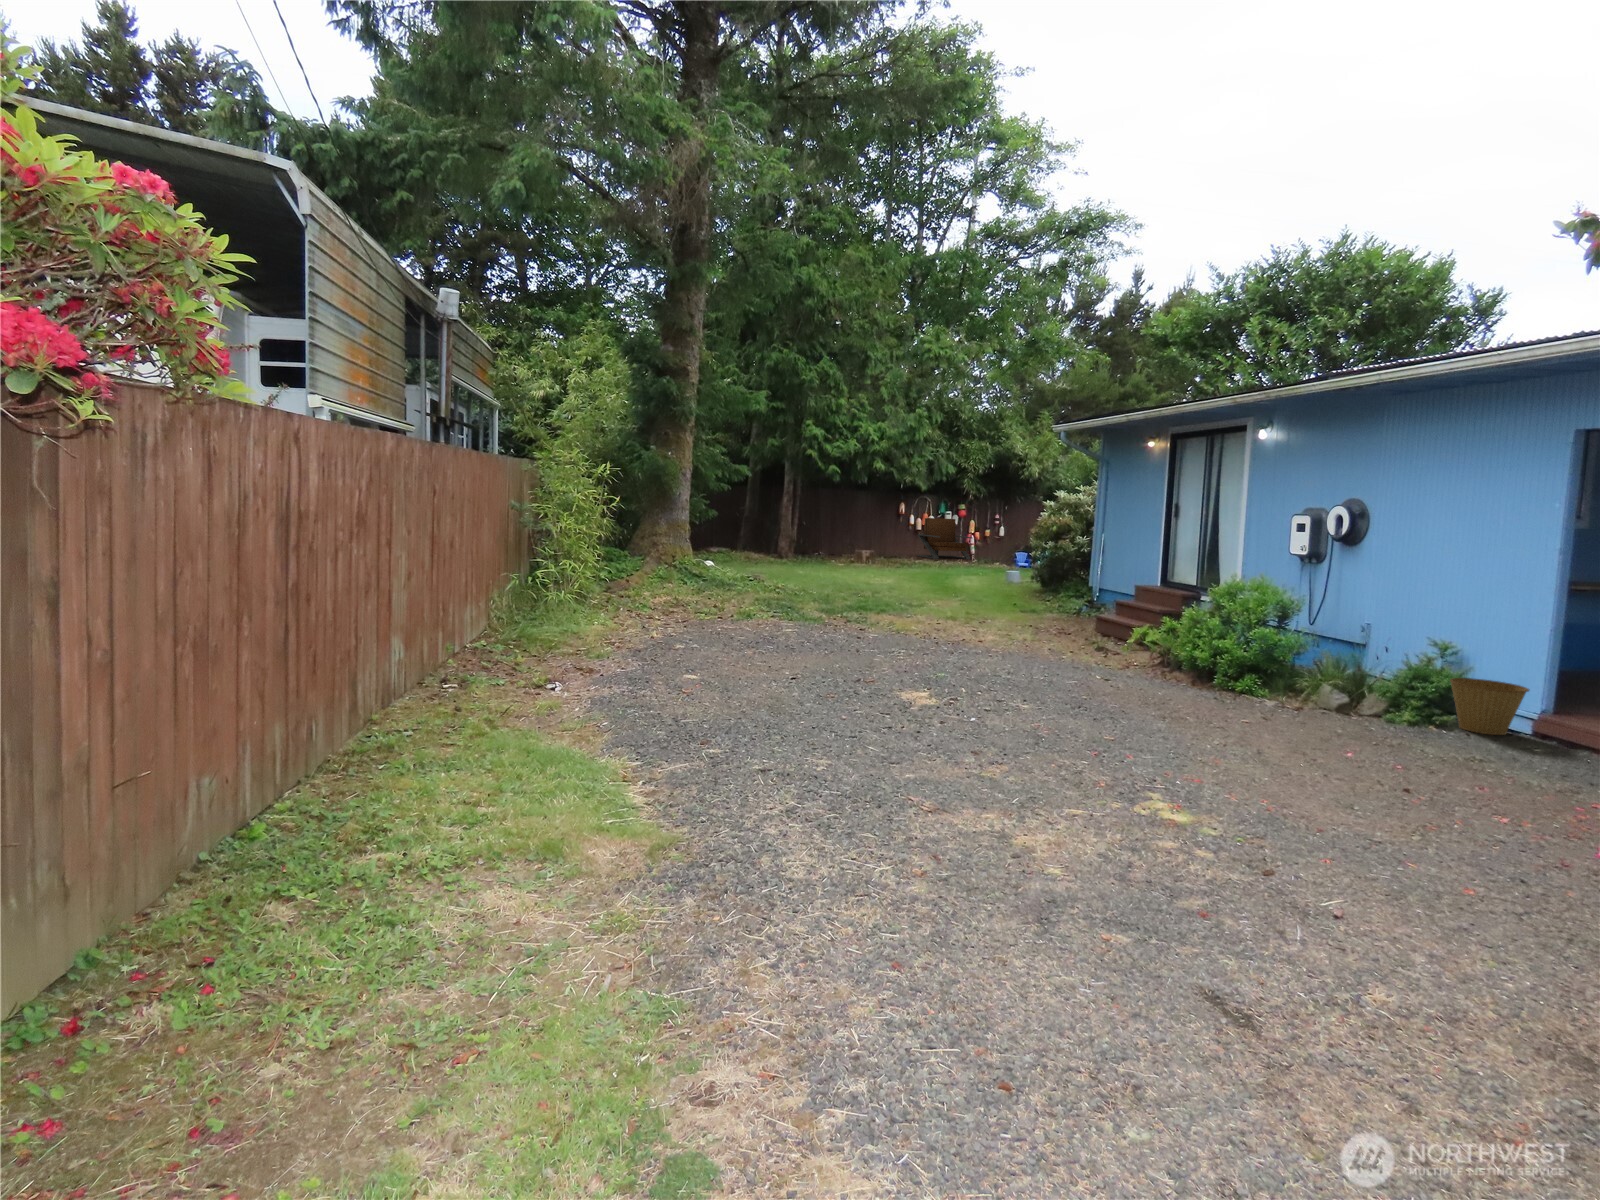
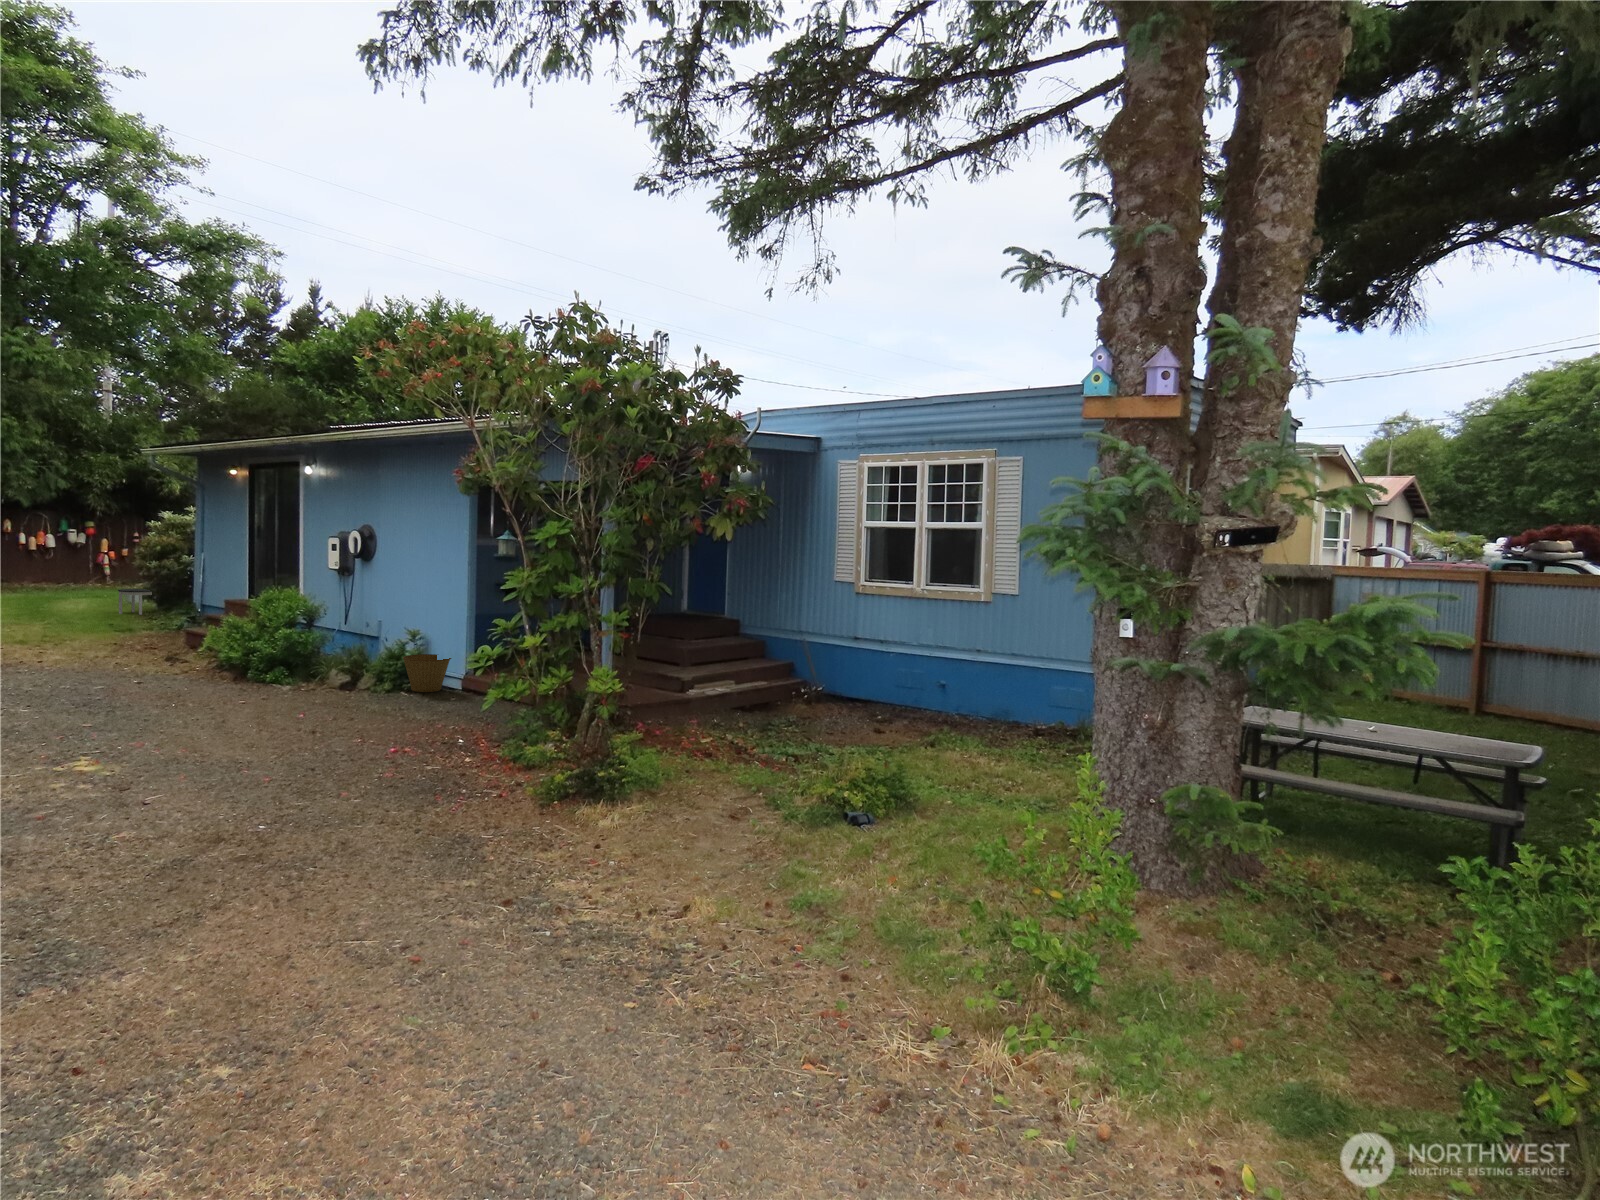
lounge chair: present [917,518,972,559] -> none [30,537,105,582]
round table: none [1011,568,1043,594] -> present [118,589,152,615]

